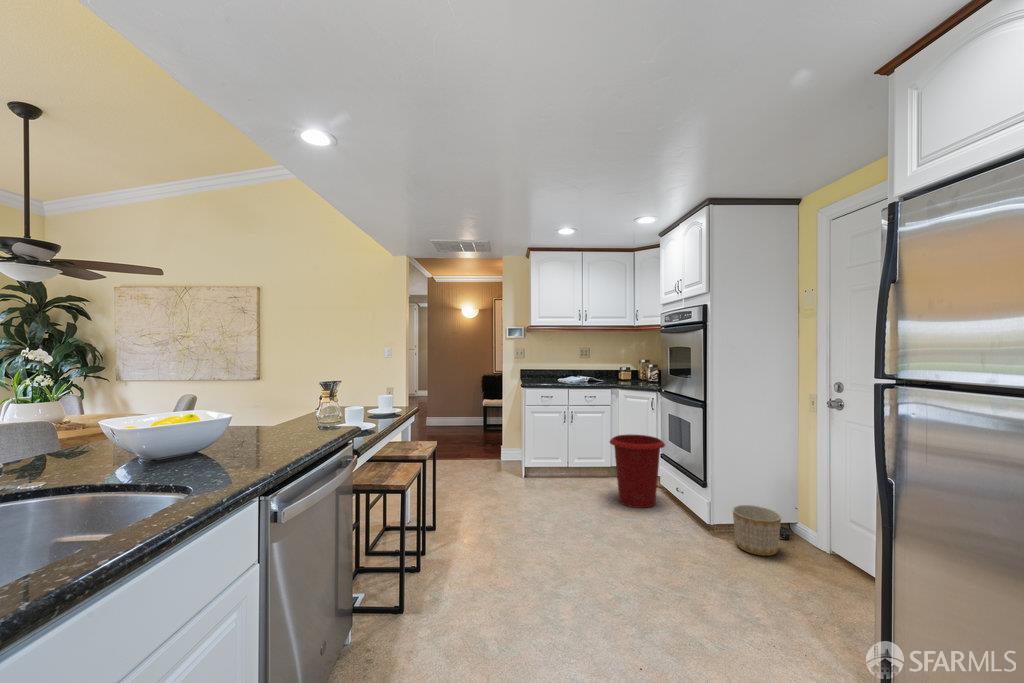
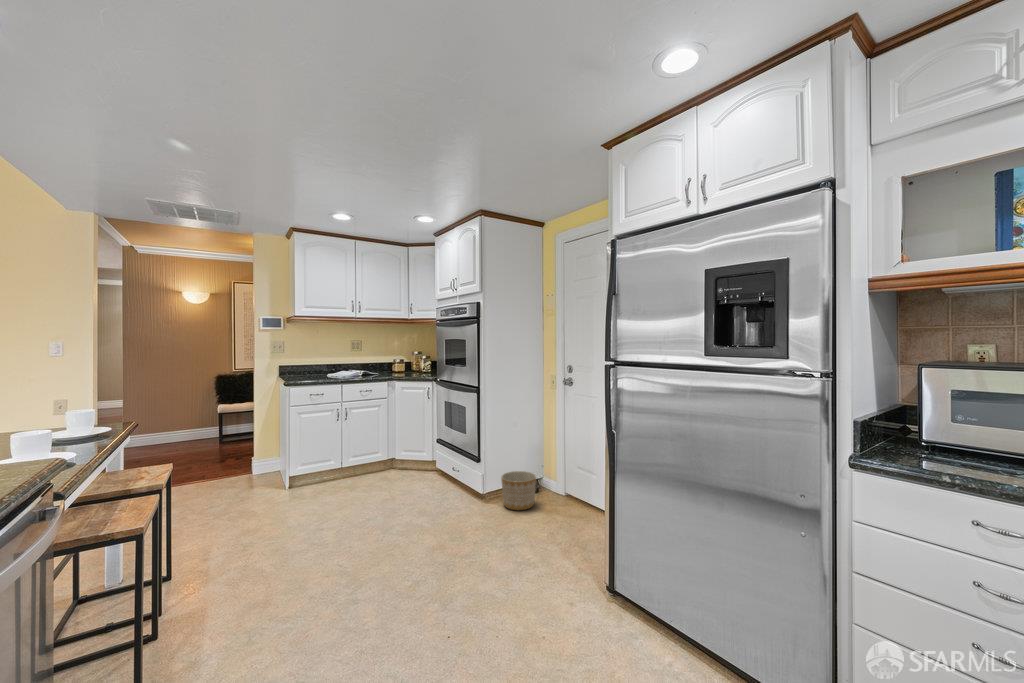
waste bin: present [610,434,665,508] -> none [389,424,442,493]

